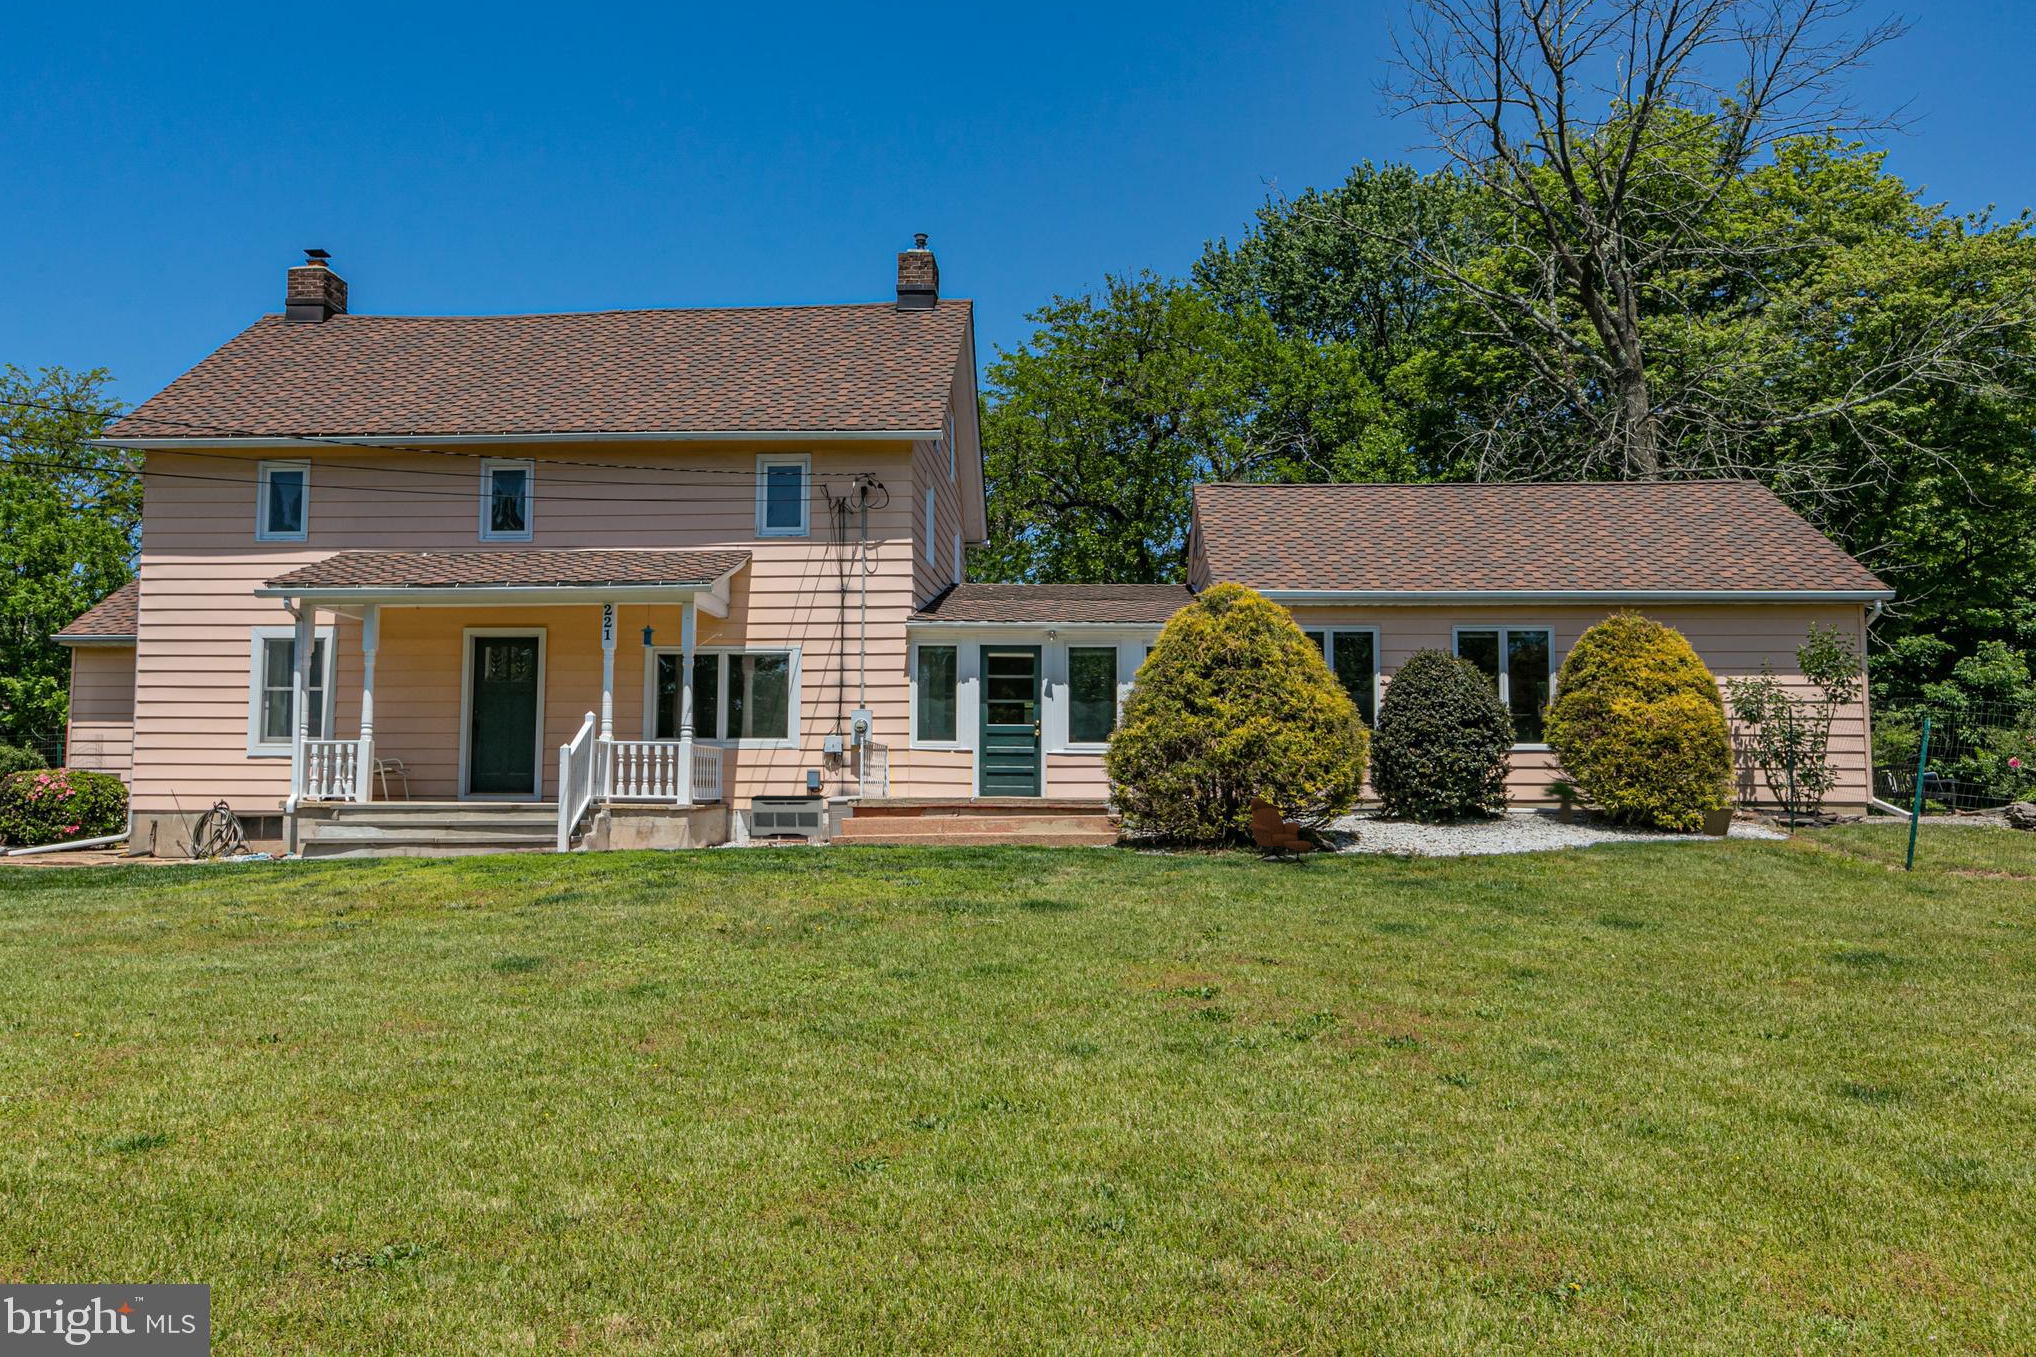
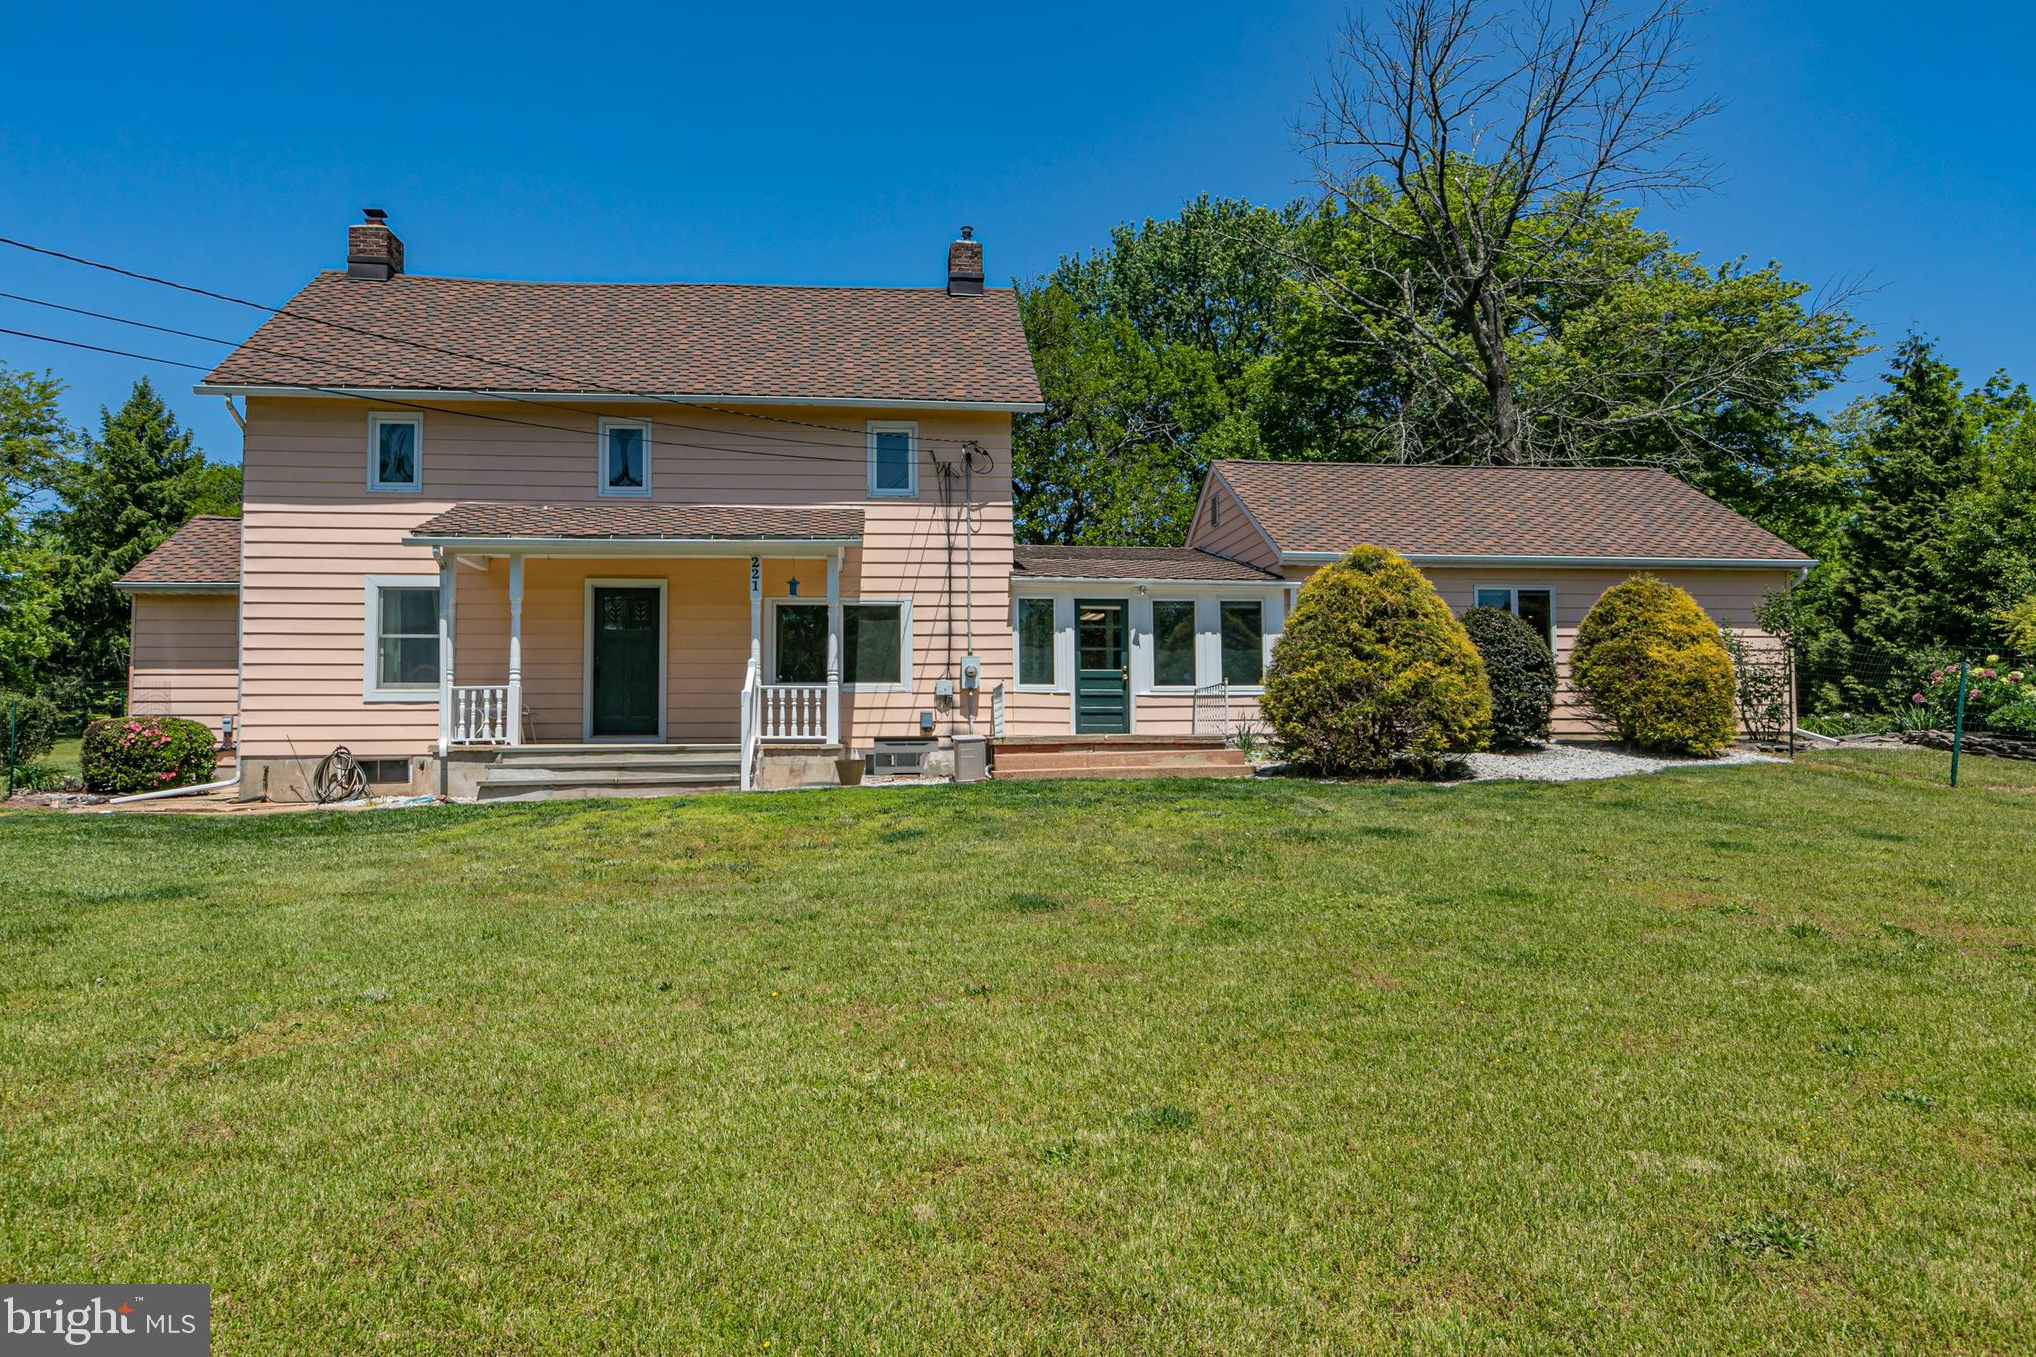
potted plant: present [1542,780,1583,823] -> none [1574,715,1628,755]
lounge chair: present [1249,798,1312,867] -> none [1379,732,1449,795]
basket: present [1702,808,1734,835] -> present [834,759,866,785]

